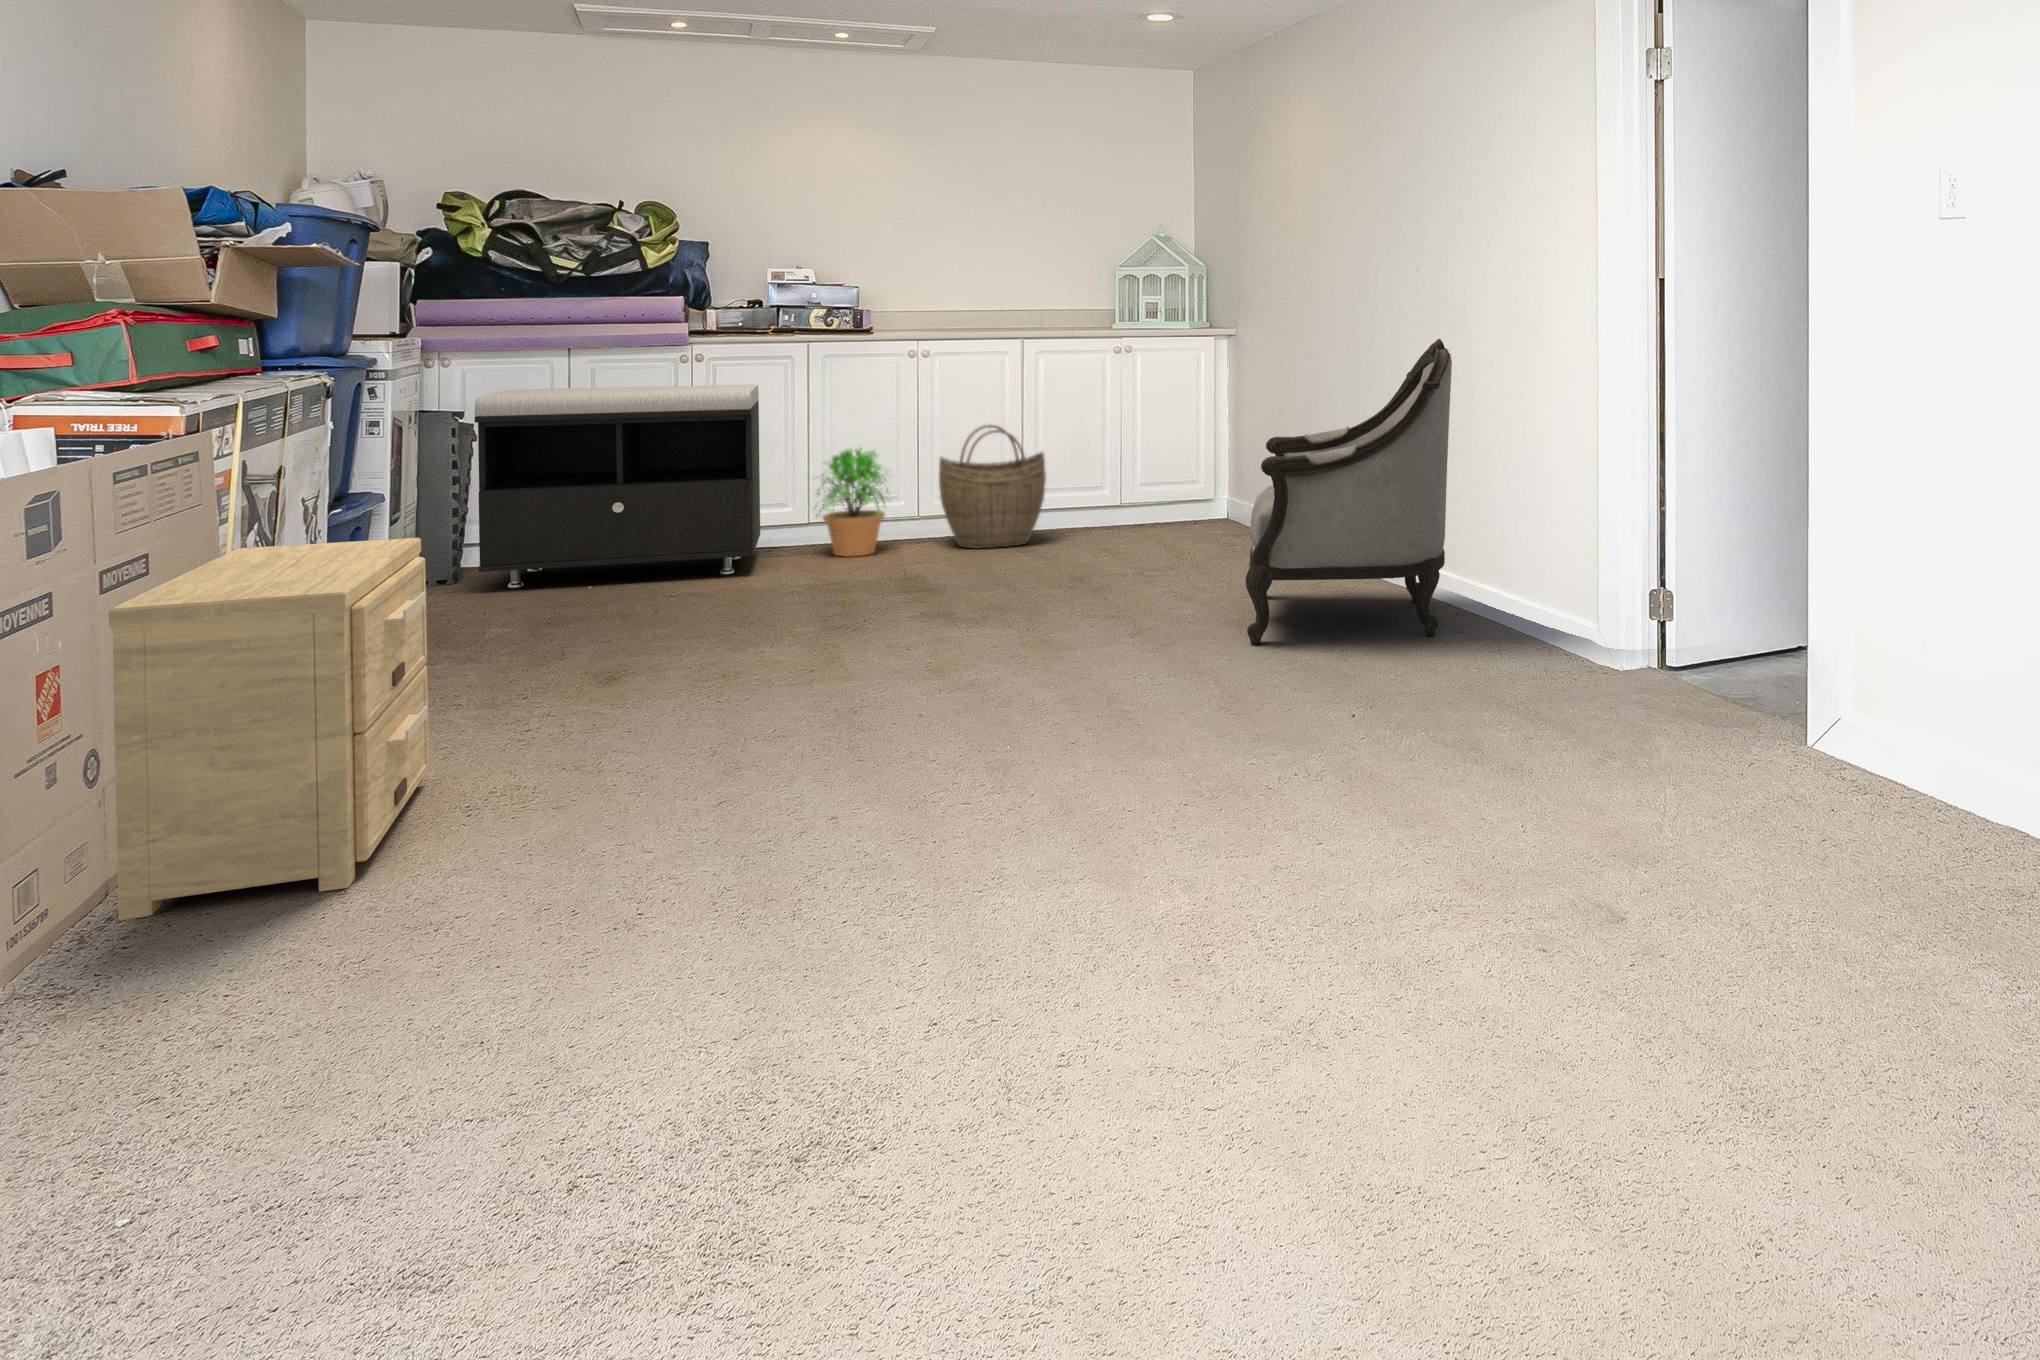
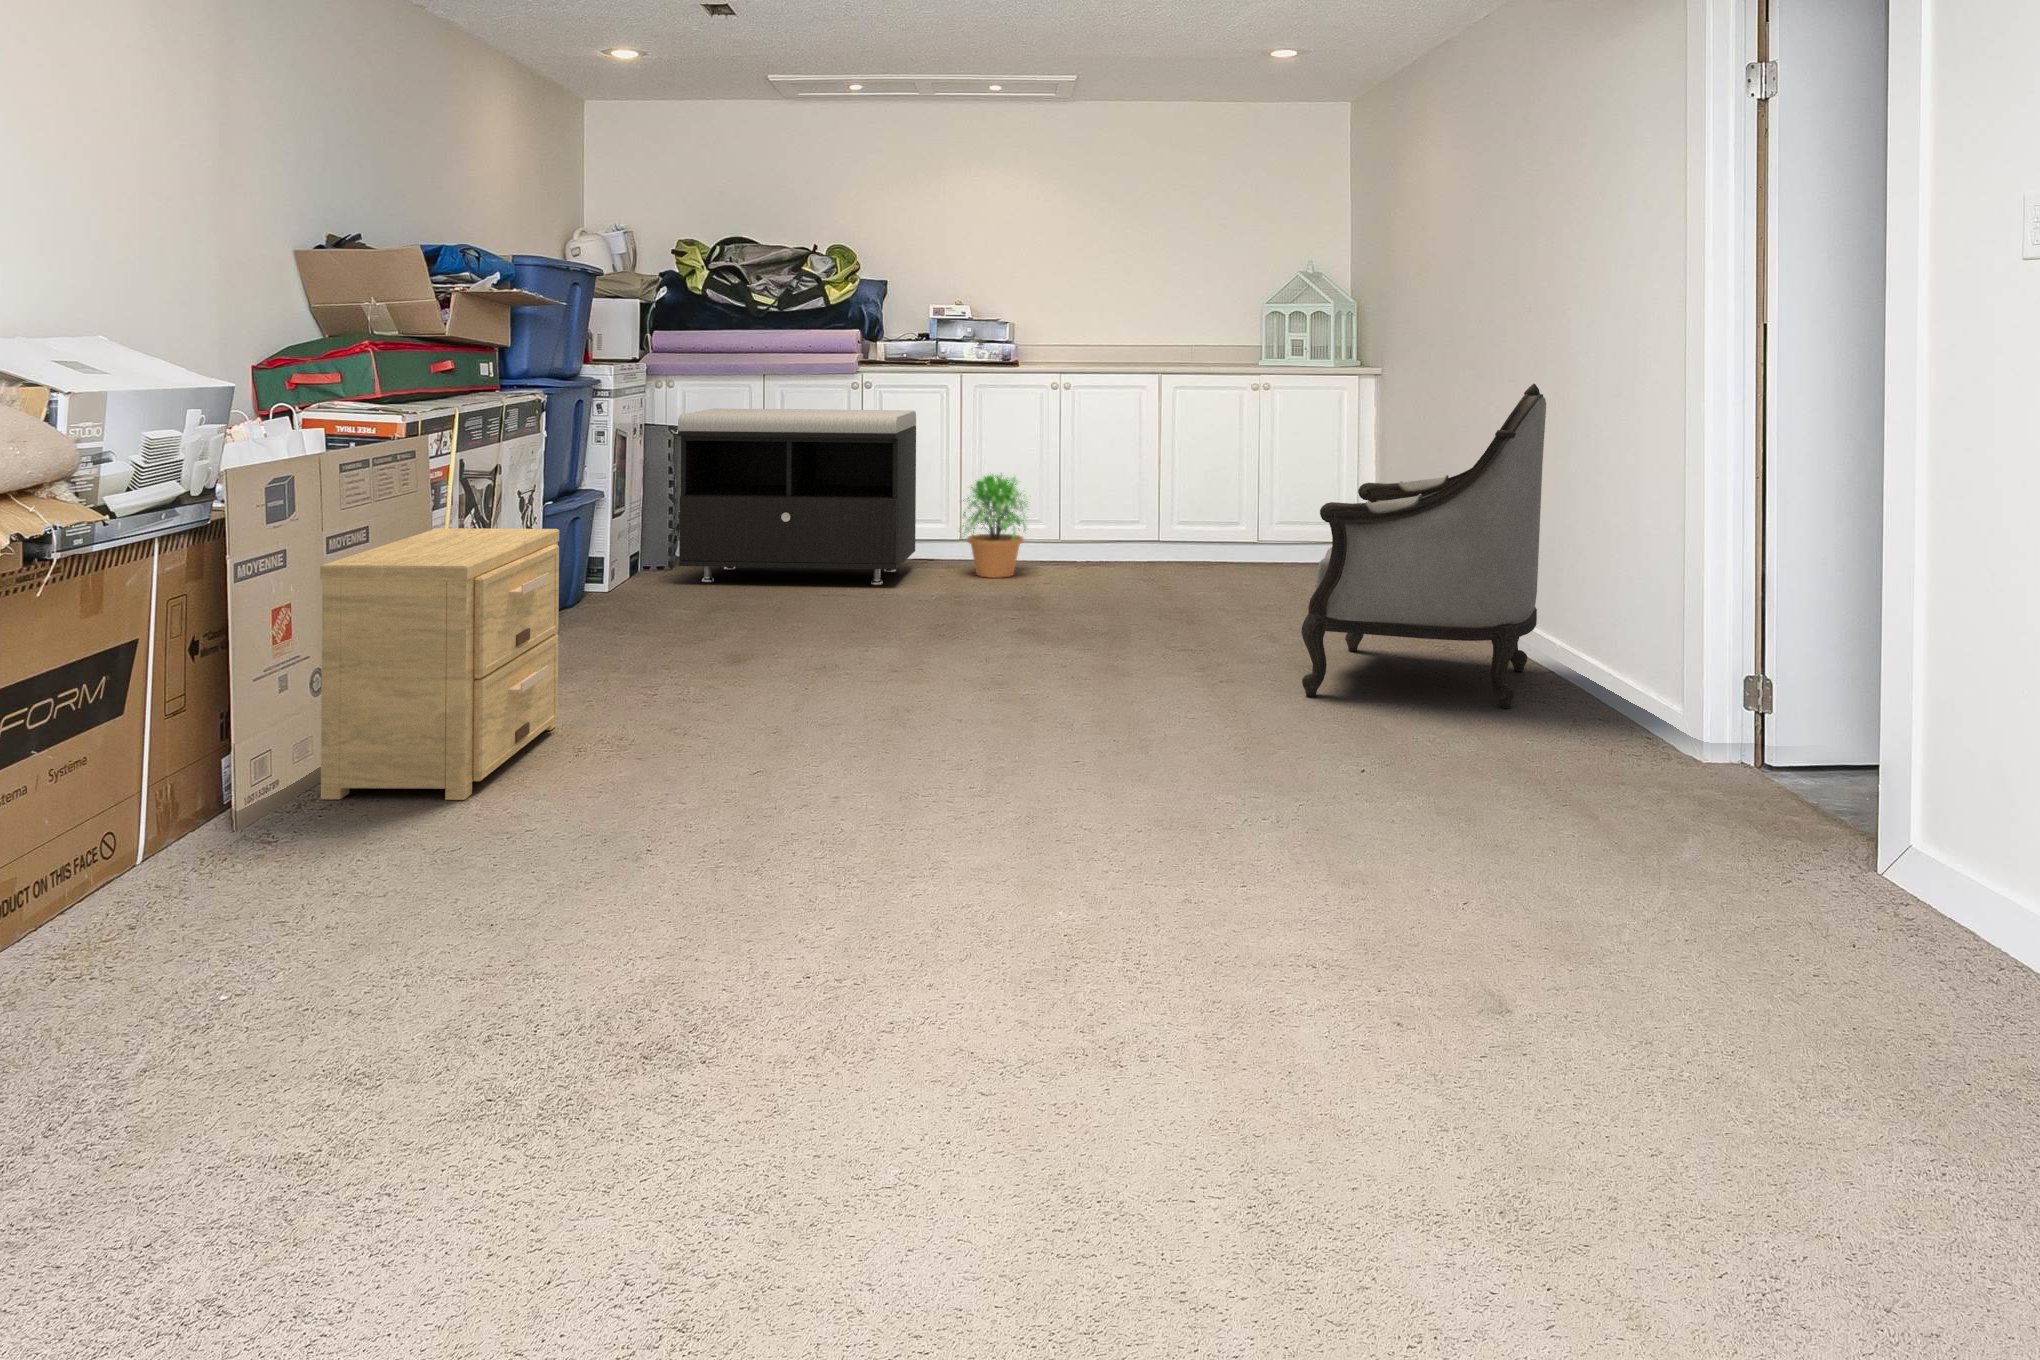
woven basket: present [939,425,1046,548] -> none [1075,457,1178,580]

